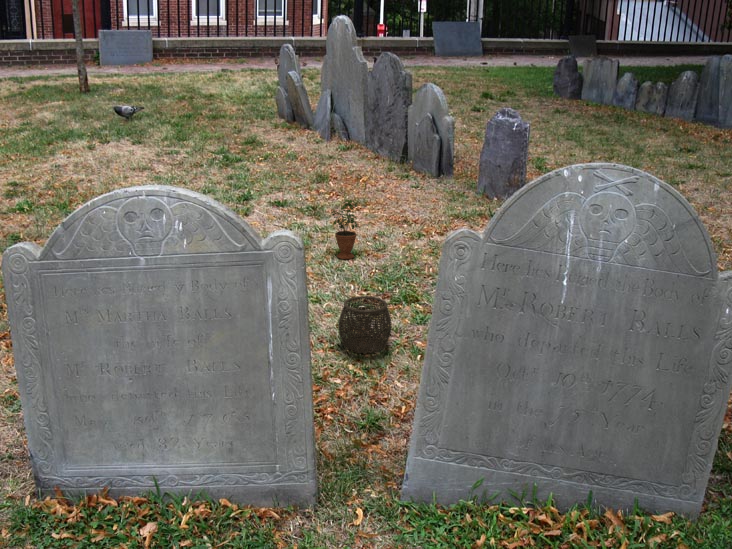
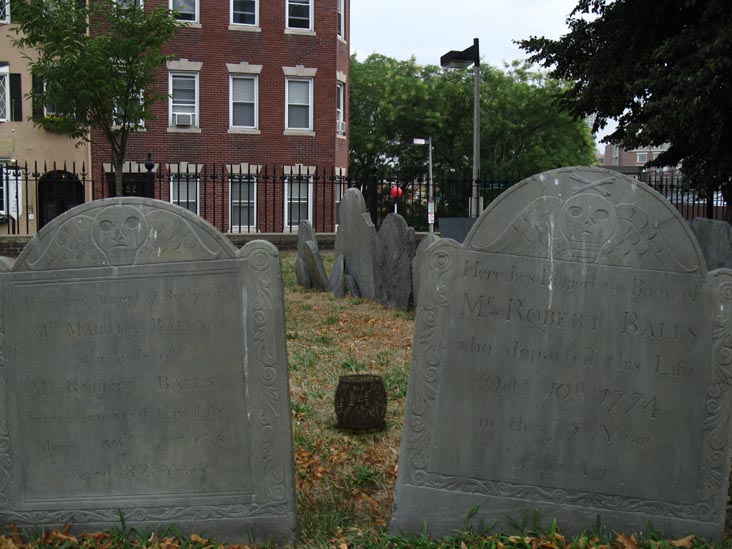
potted plant: present [332,199,357,259] -> none [333,306,359,367]

